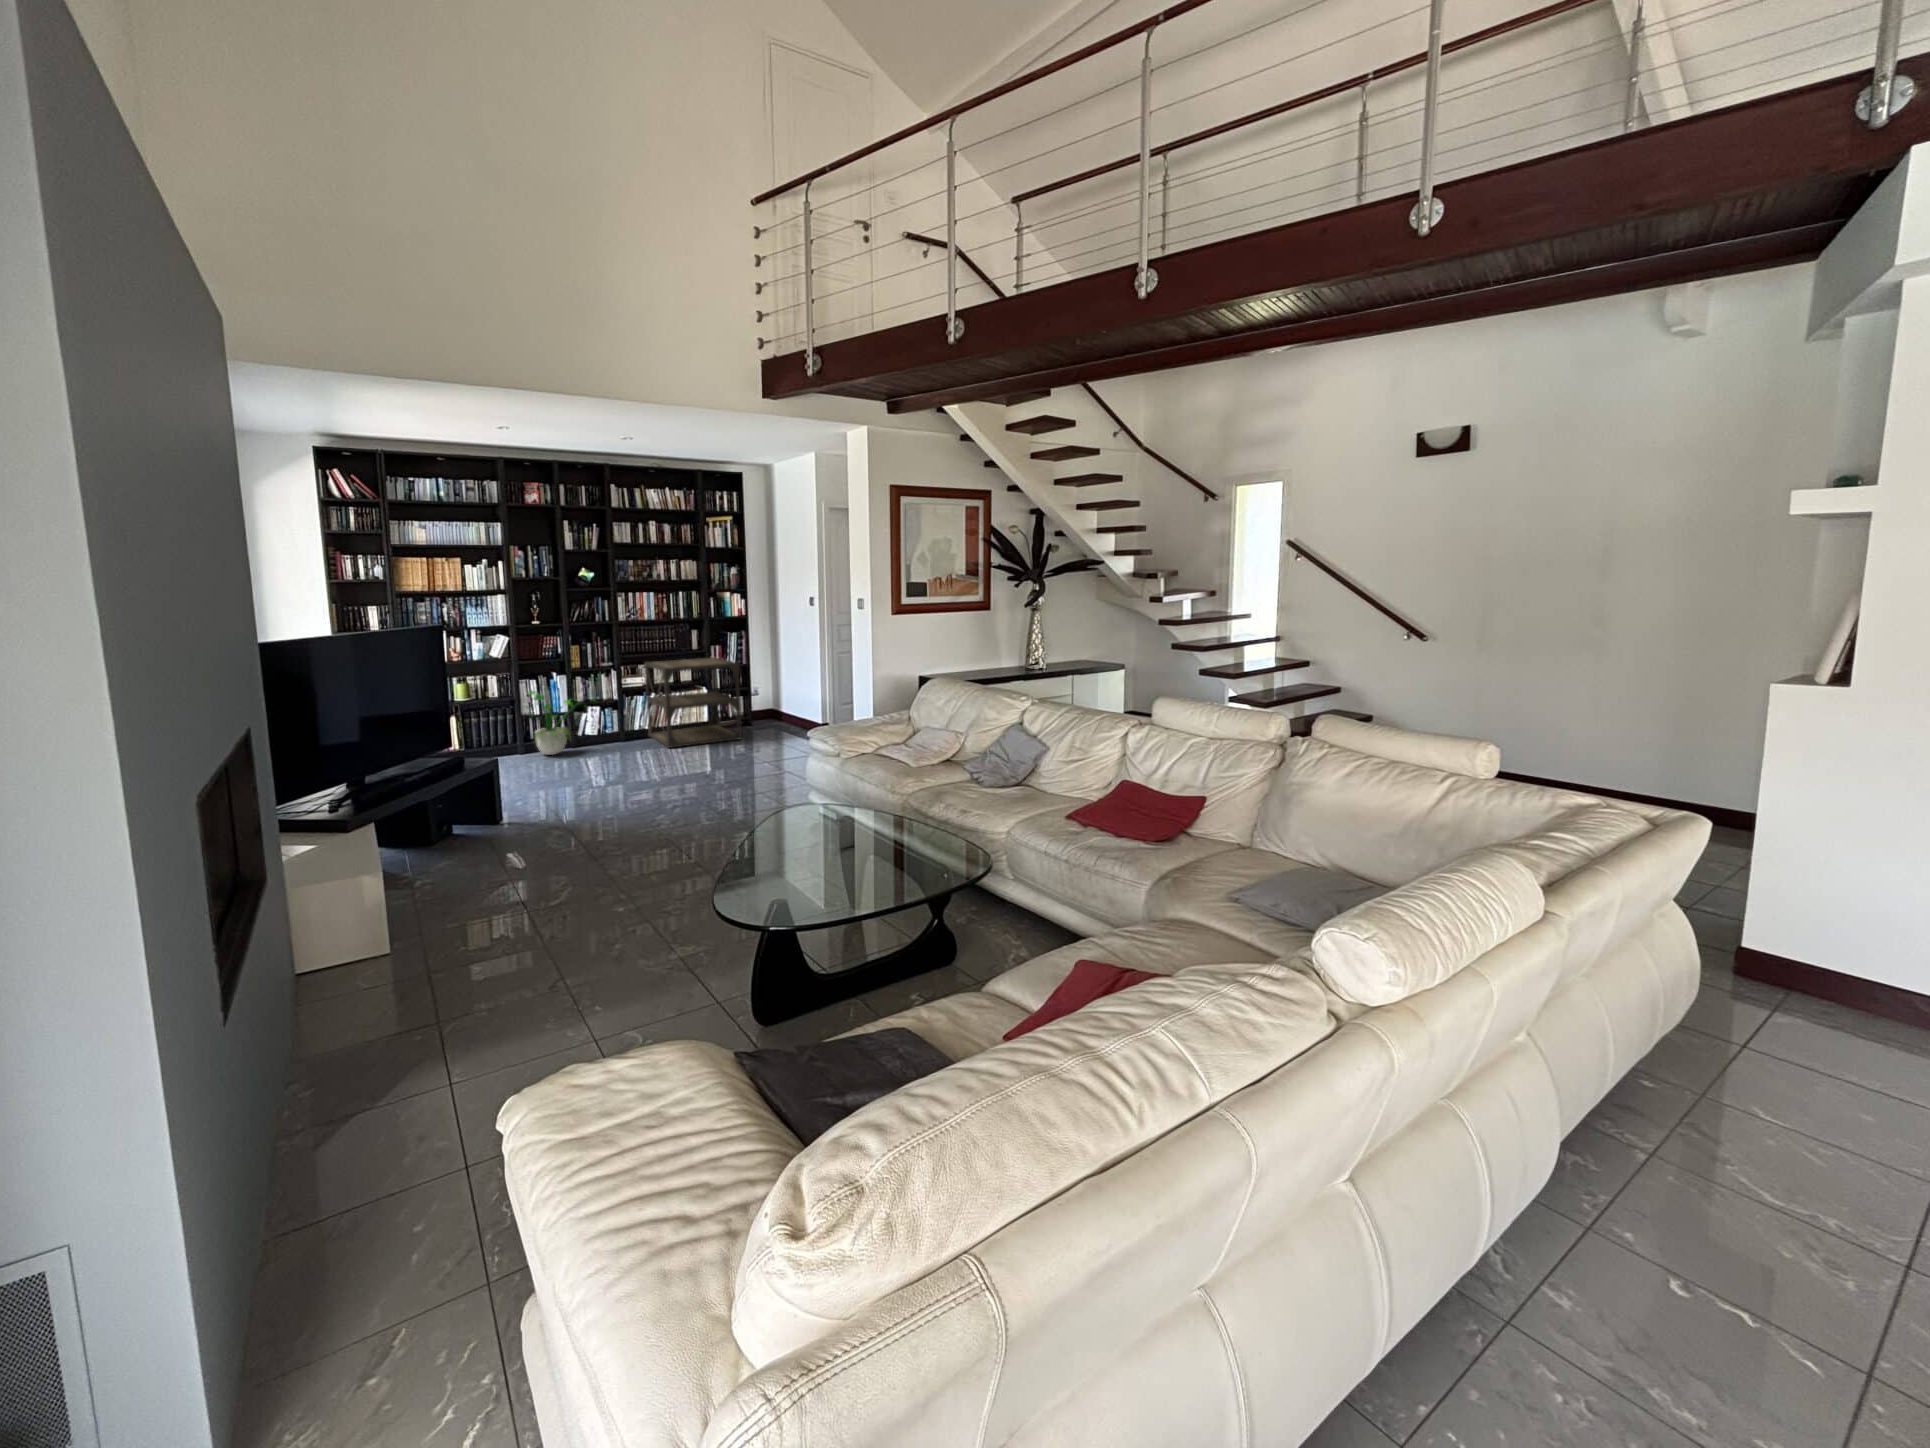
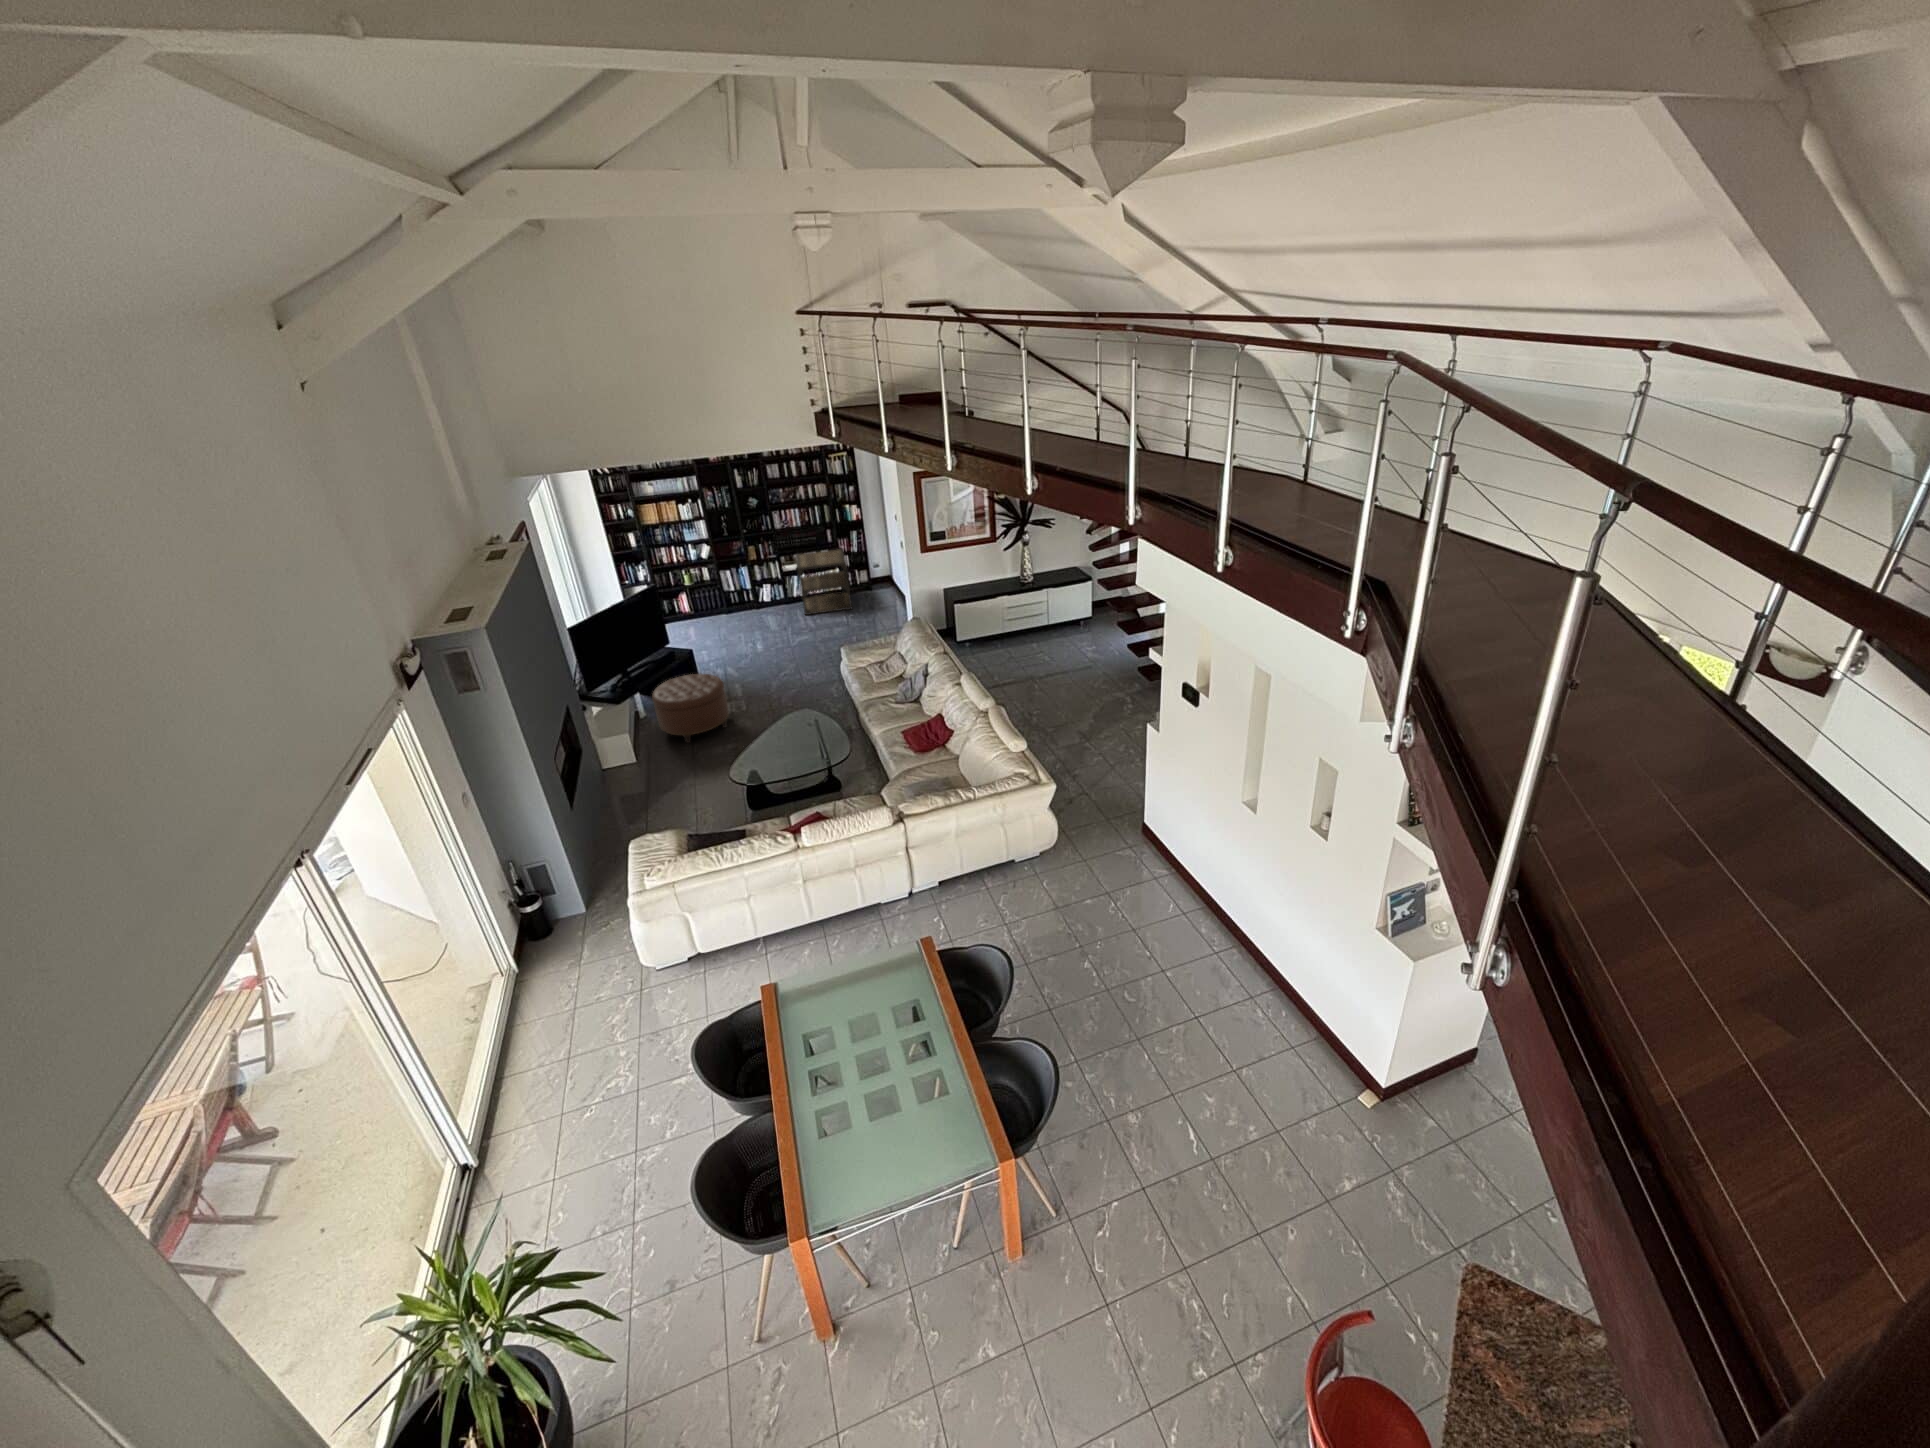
potted plant: present [526,690,596,755] -> none [717,567,765,616]
ottoman: none [488,772,648,907] -> present [652,674,729,743]

